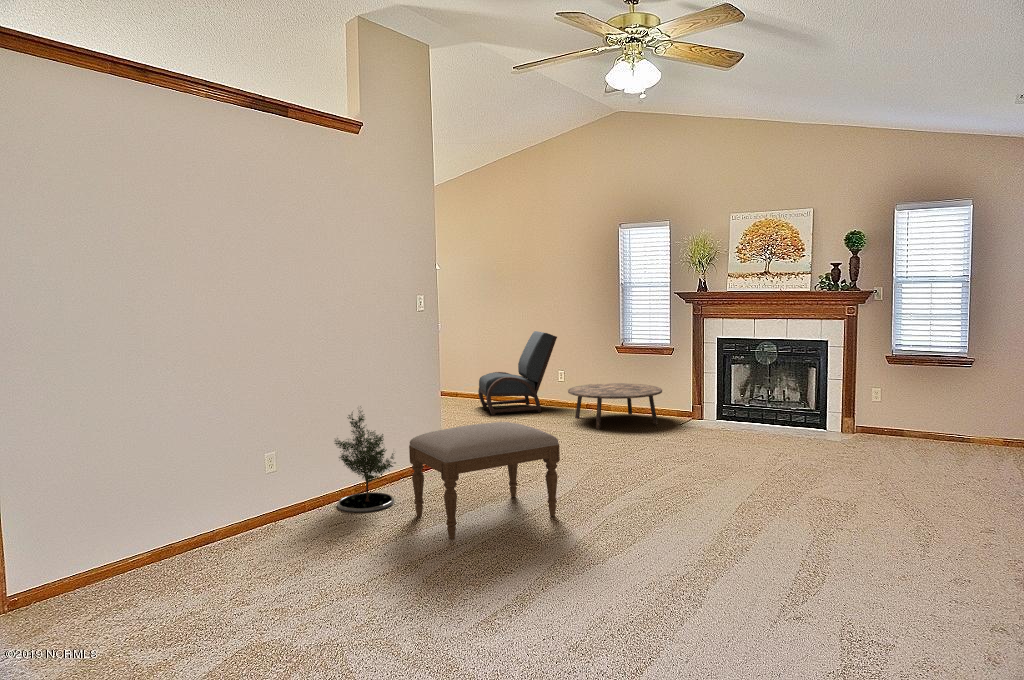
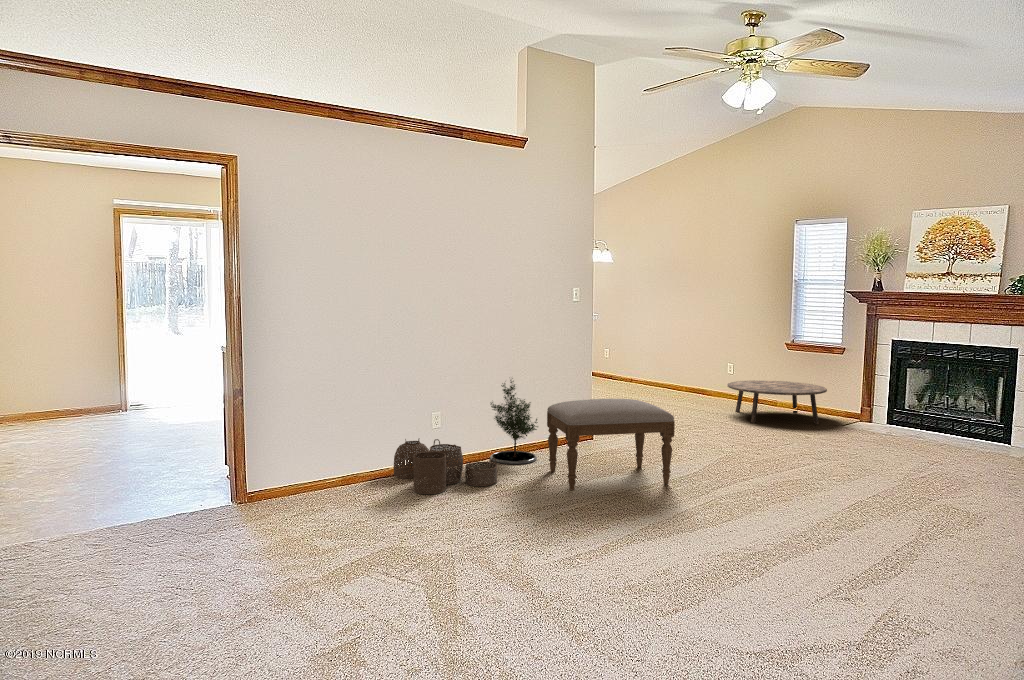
lounge chair: present [478,331,557,415] -> none [646,326,725,404]
woven basket: none [215,496,358,574] -> present [393,439,497,494]

